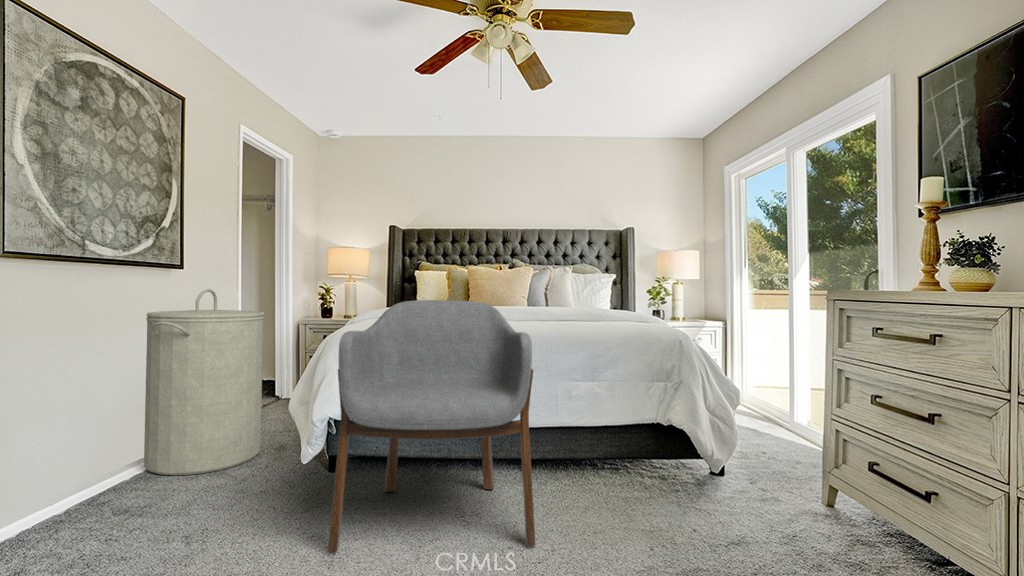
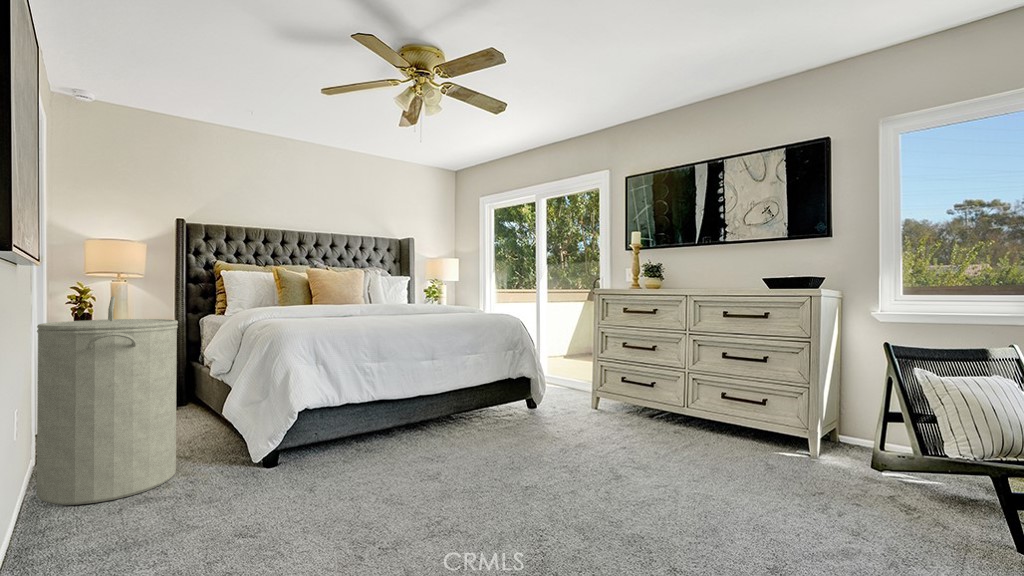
armchair: present [327,300,536,553] -> none [352,301,501,488]

